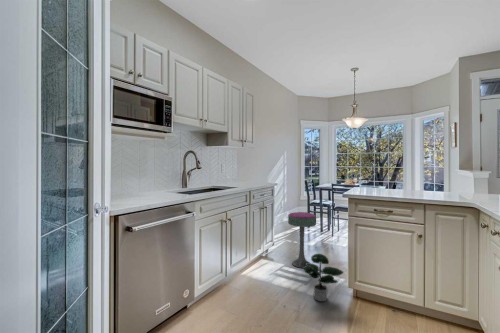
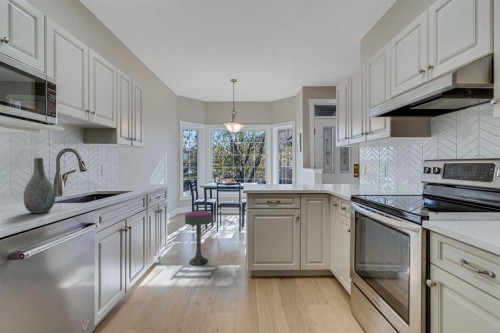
vase: none [148,159,167,200] -> present [24,158,55,213]
potted plant: present [304,254,343,301] -> none [210,247,246,291]

